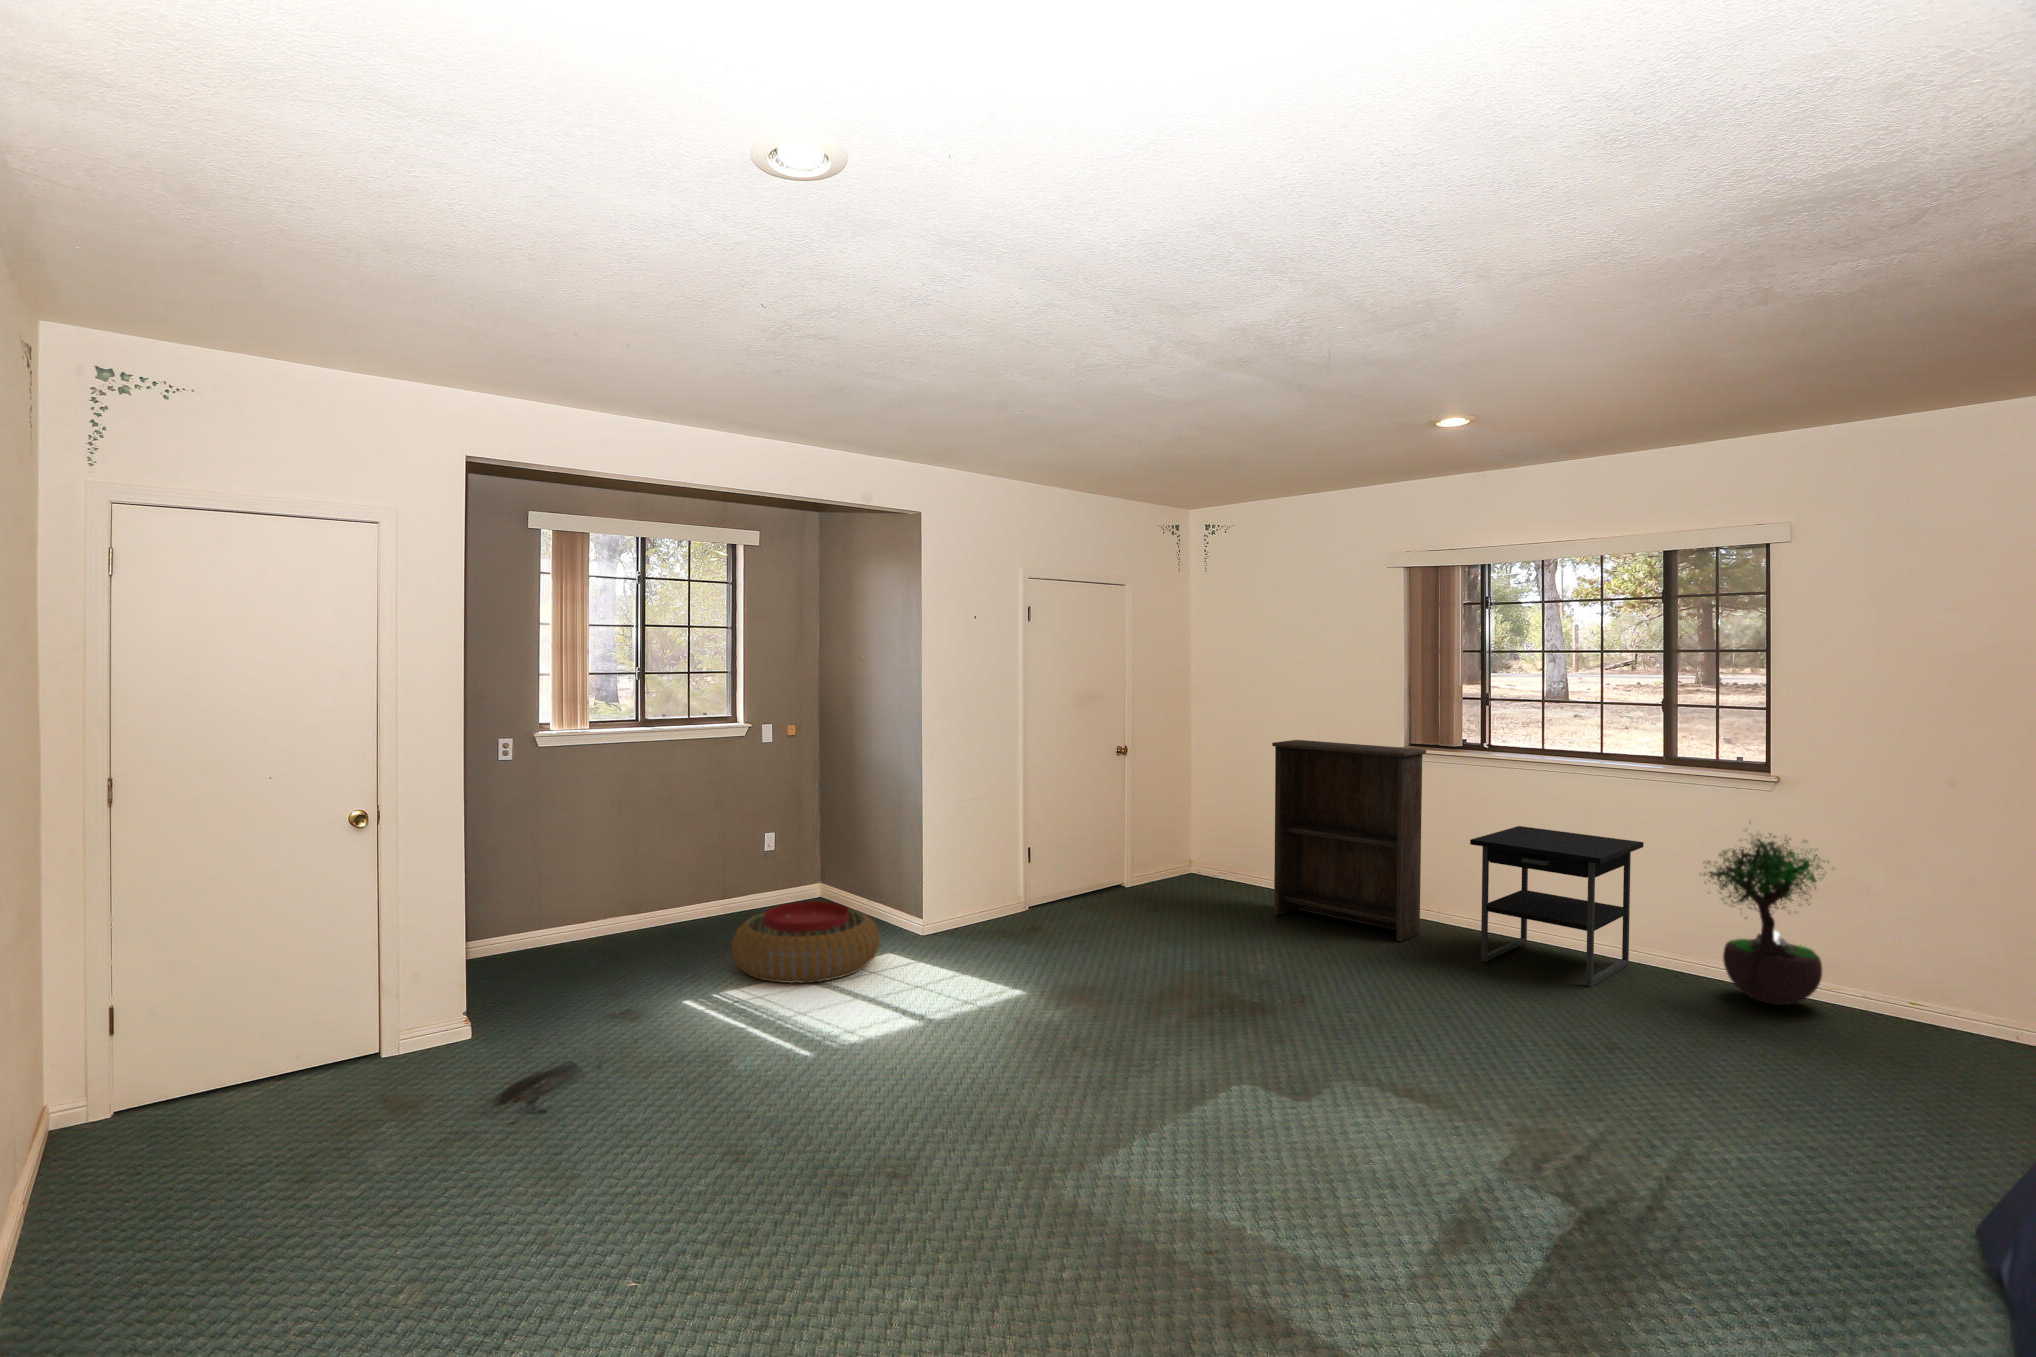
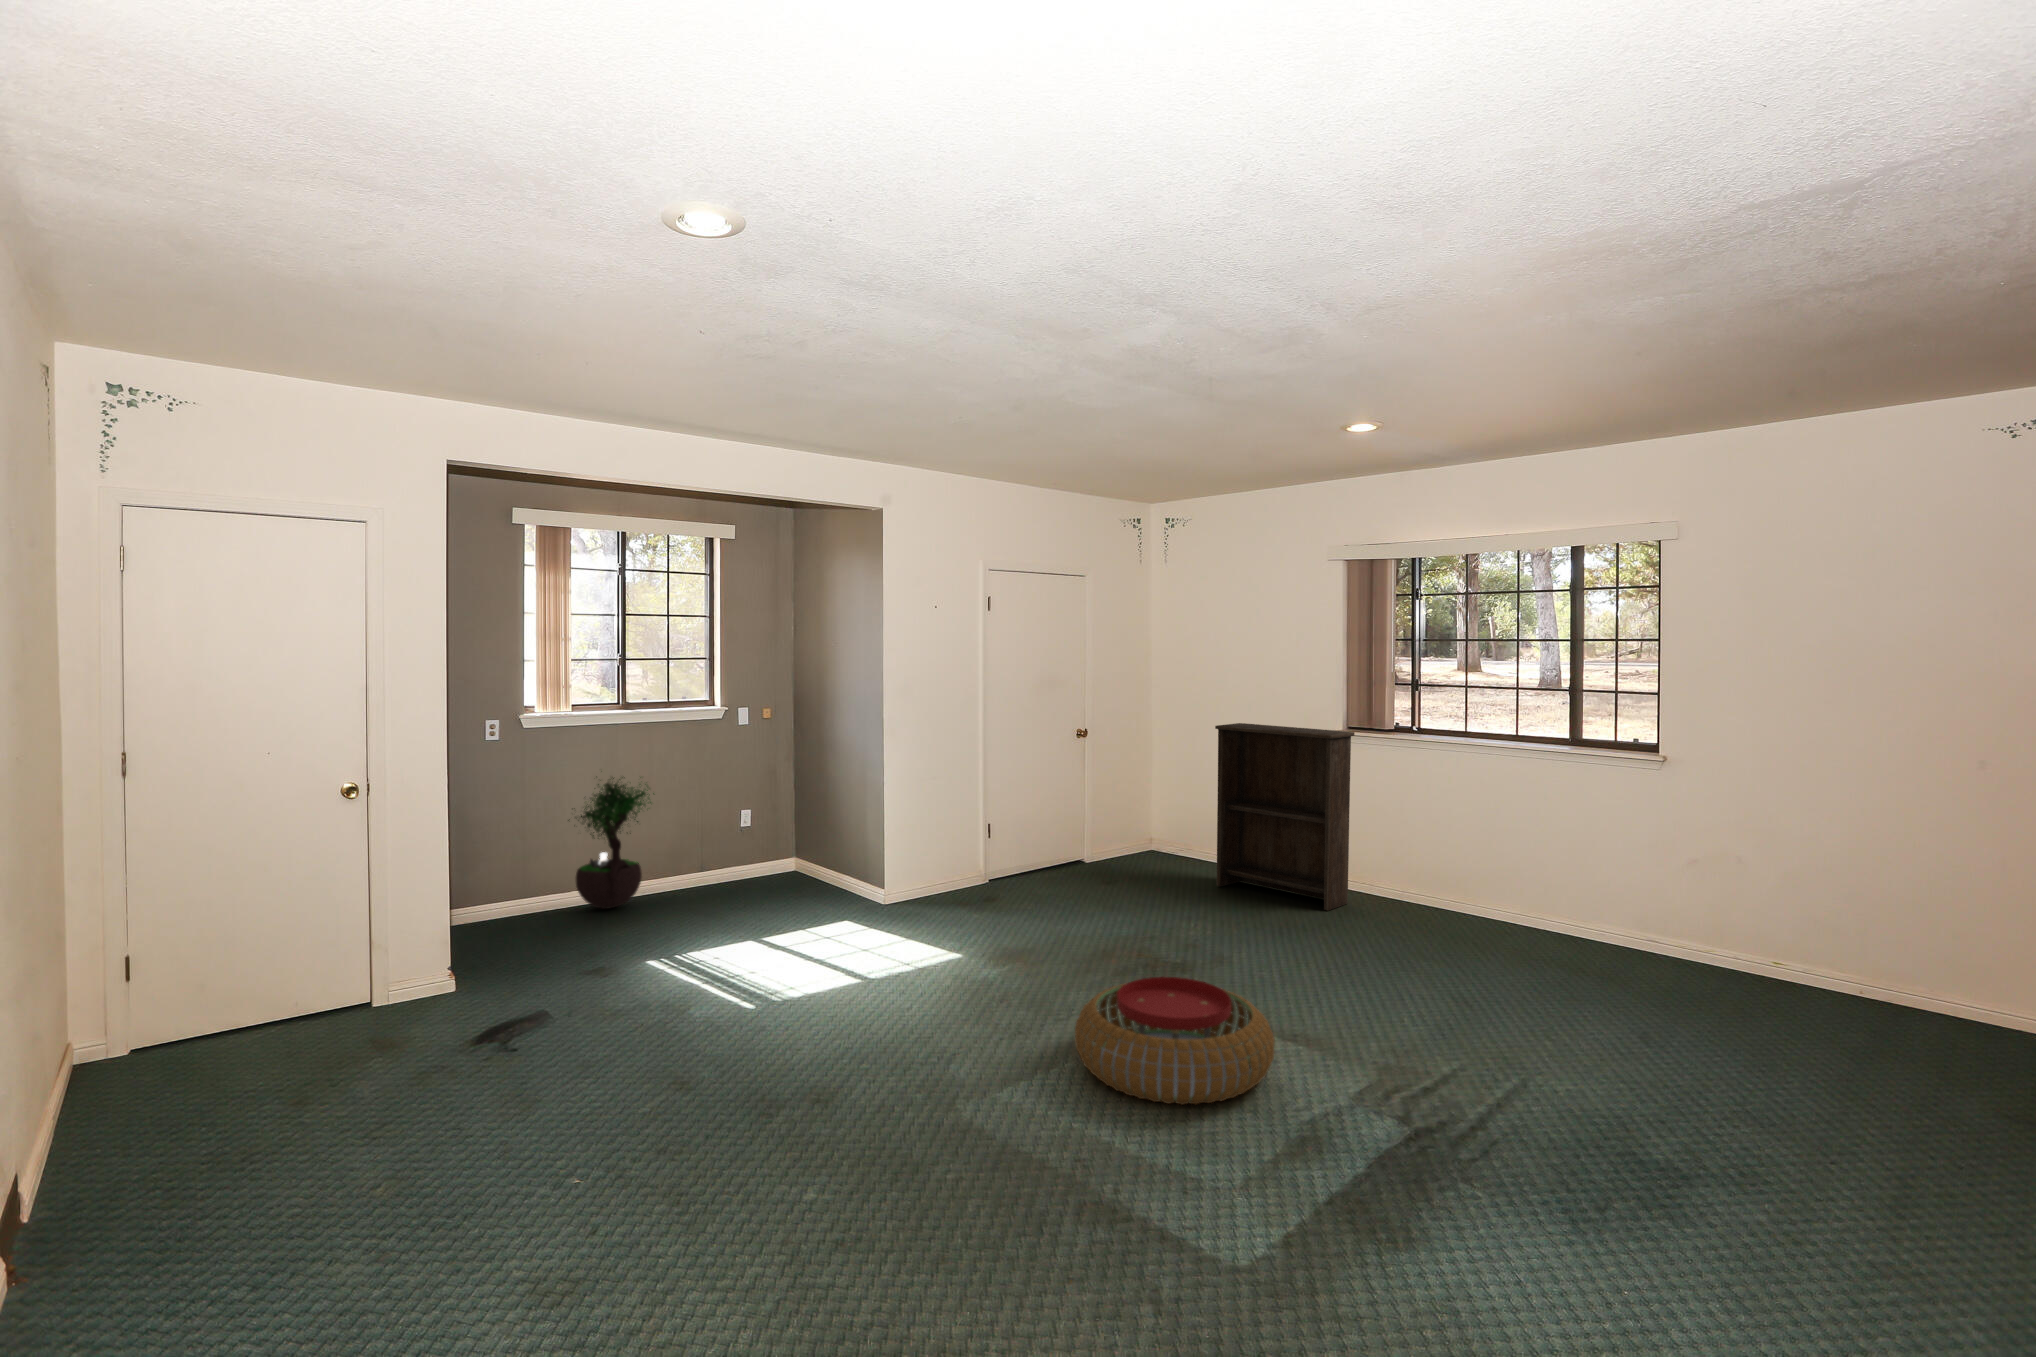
nightstand: present [1470,826,1644,987] -> none [1388,804,1548,950]
potted tree: present [1703,833,1829,1005] -> present [568,777,654,909]
pouf: present [732,901,880,983] -> present [1075,977,1275,1104]

